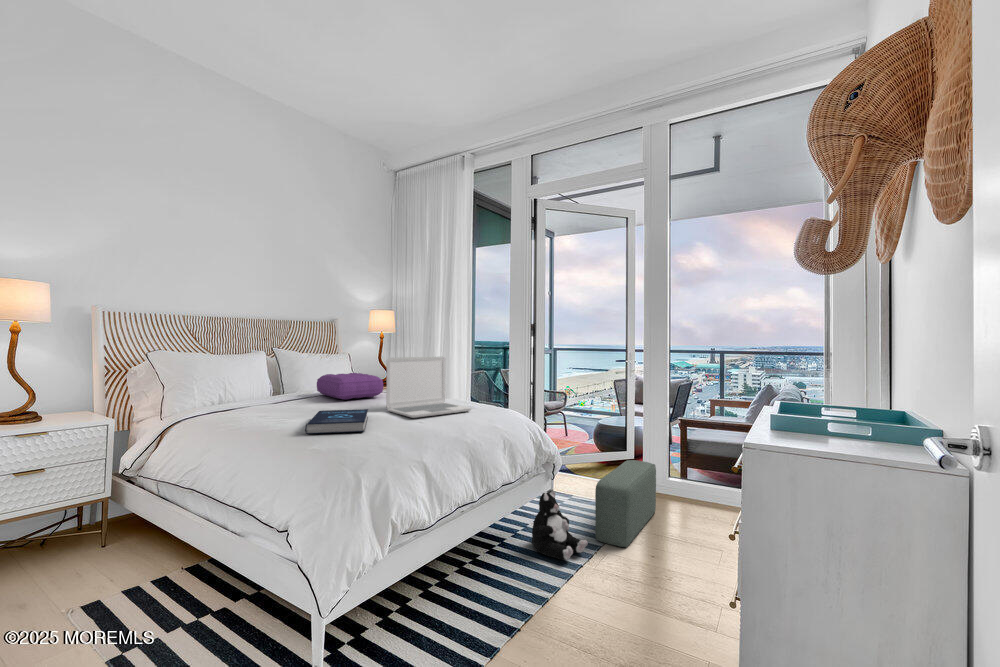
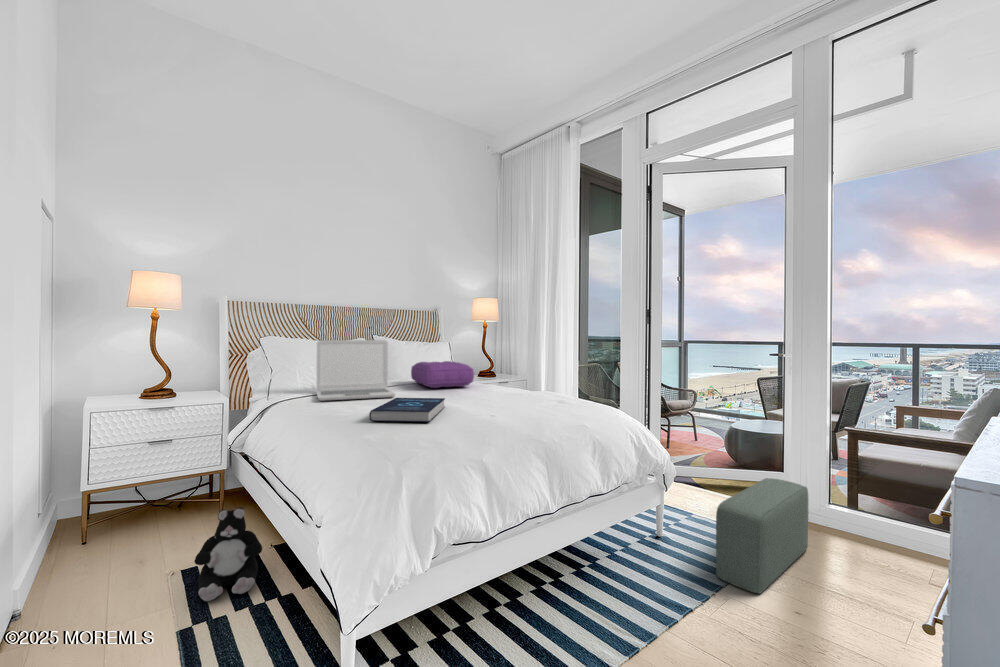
laptop: present [386,356,471,418] -> present [317,340,396,401]
plush toy: present [532,490,588,560] -> present [195,507,262,601]

